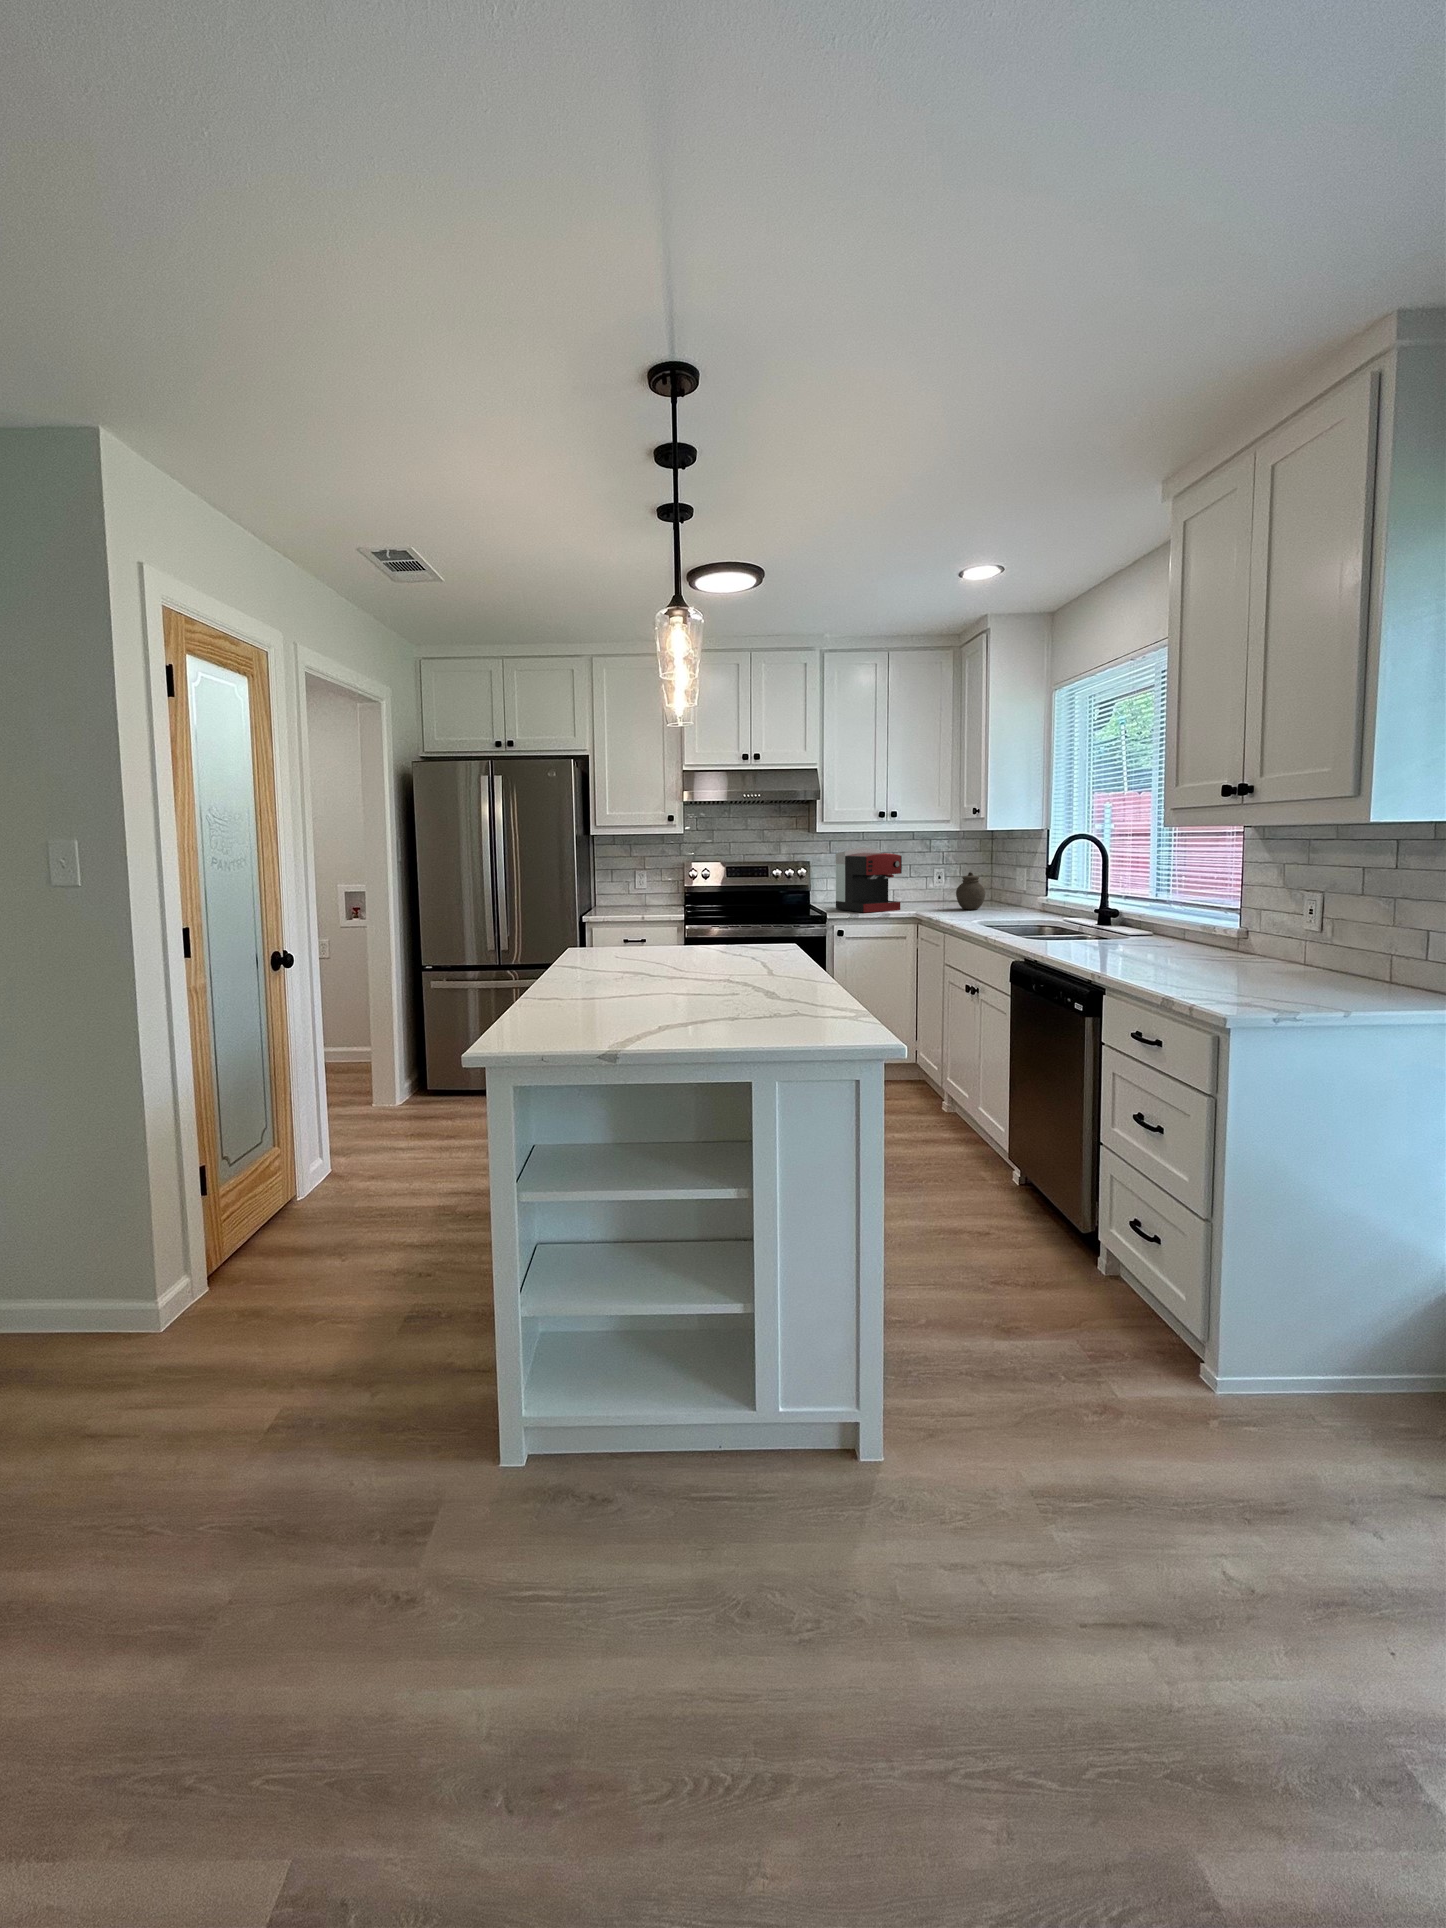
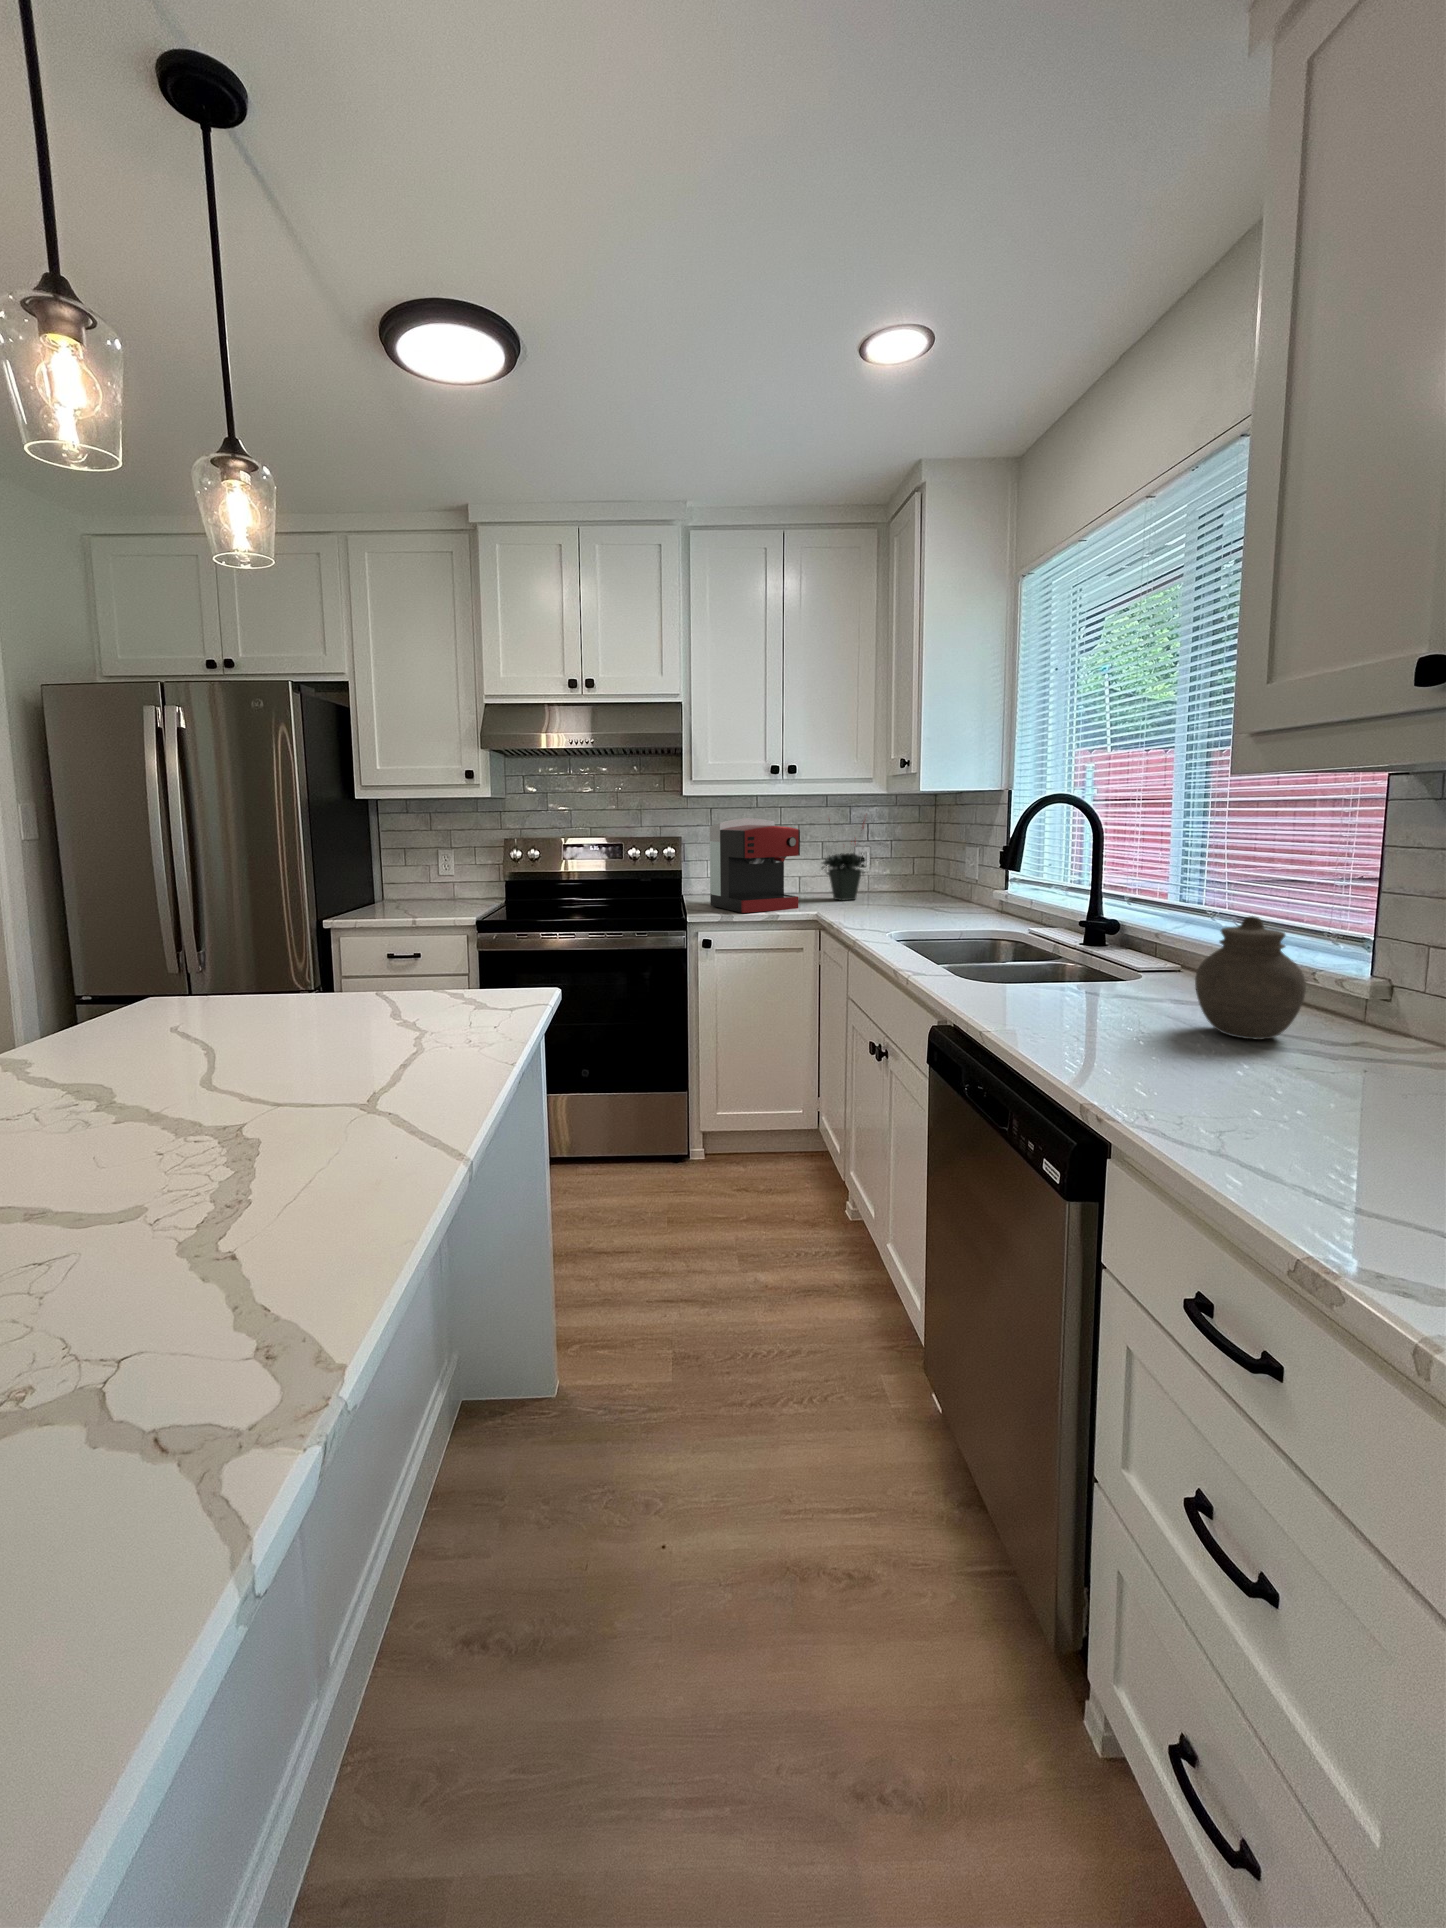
potted plant: none [912,844,946,905] -> present [822,820,866,901]
jar: present [956,872,985,910] -> present [1195,916,1306,1040]

